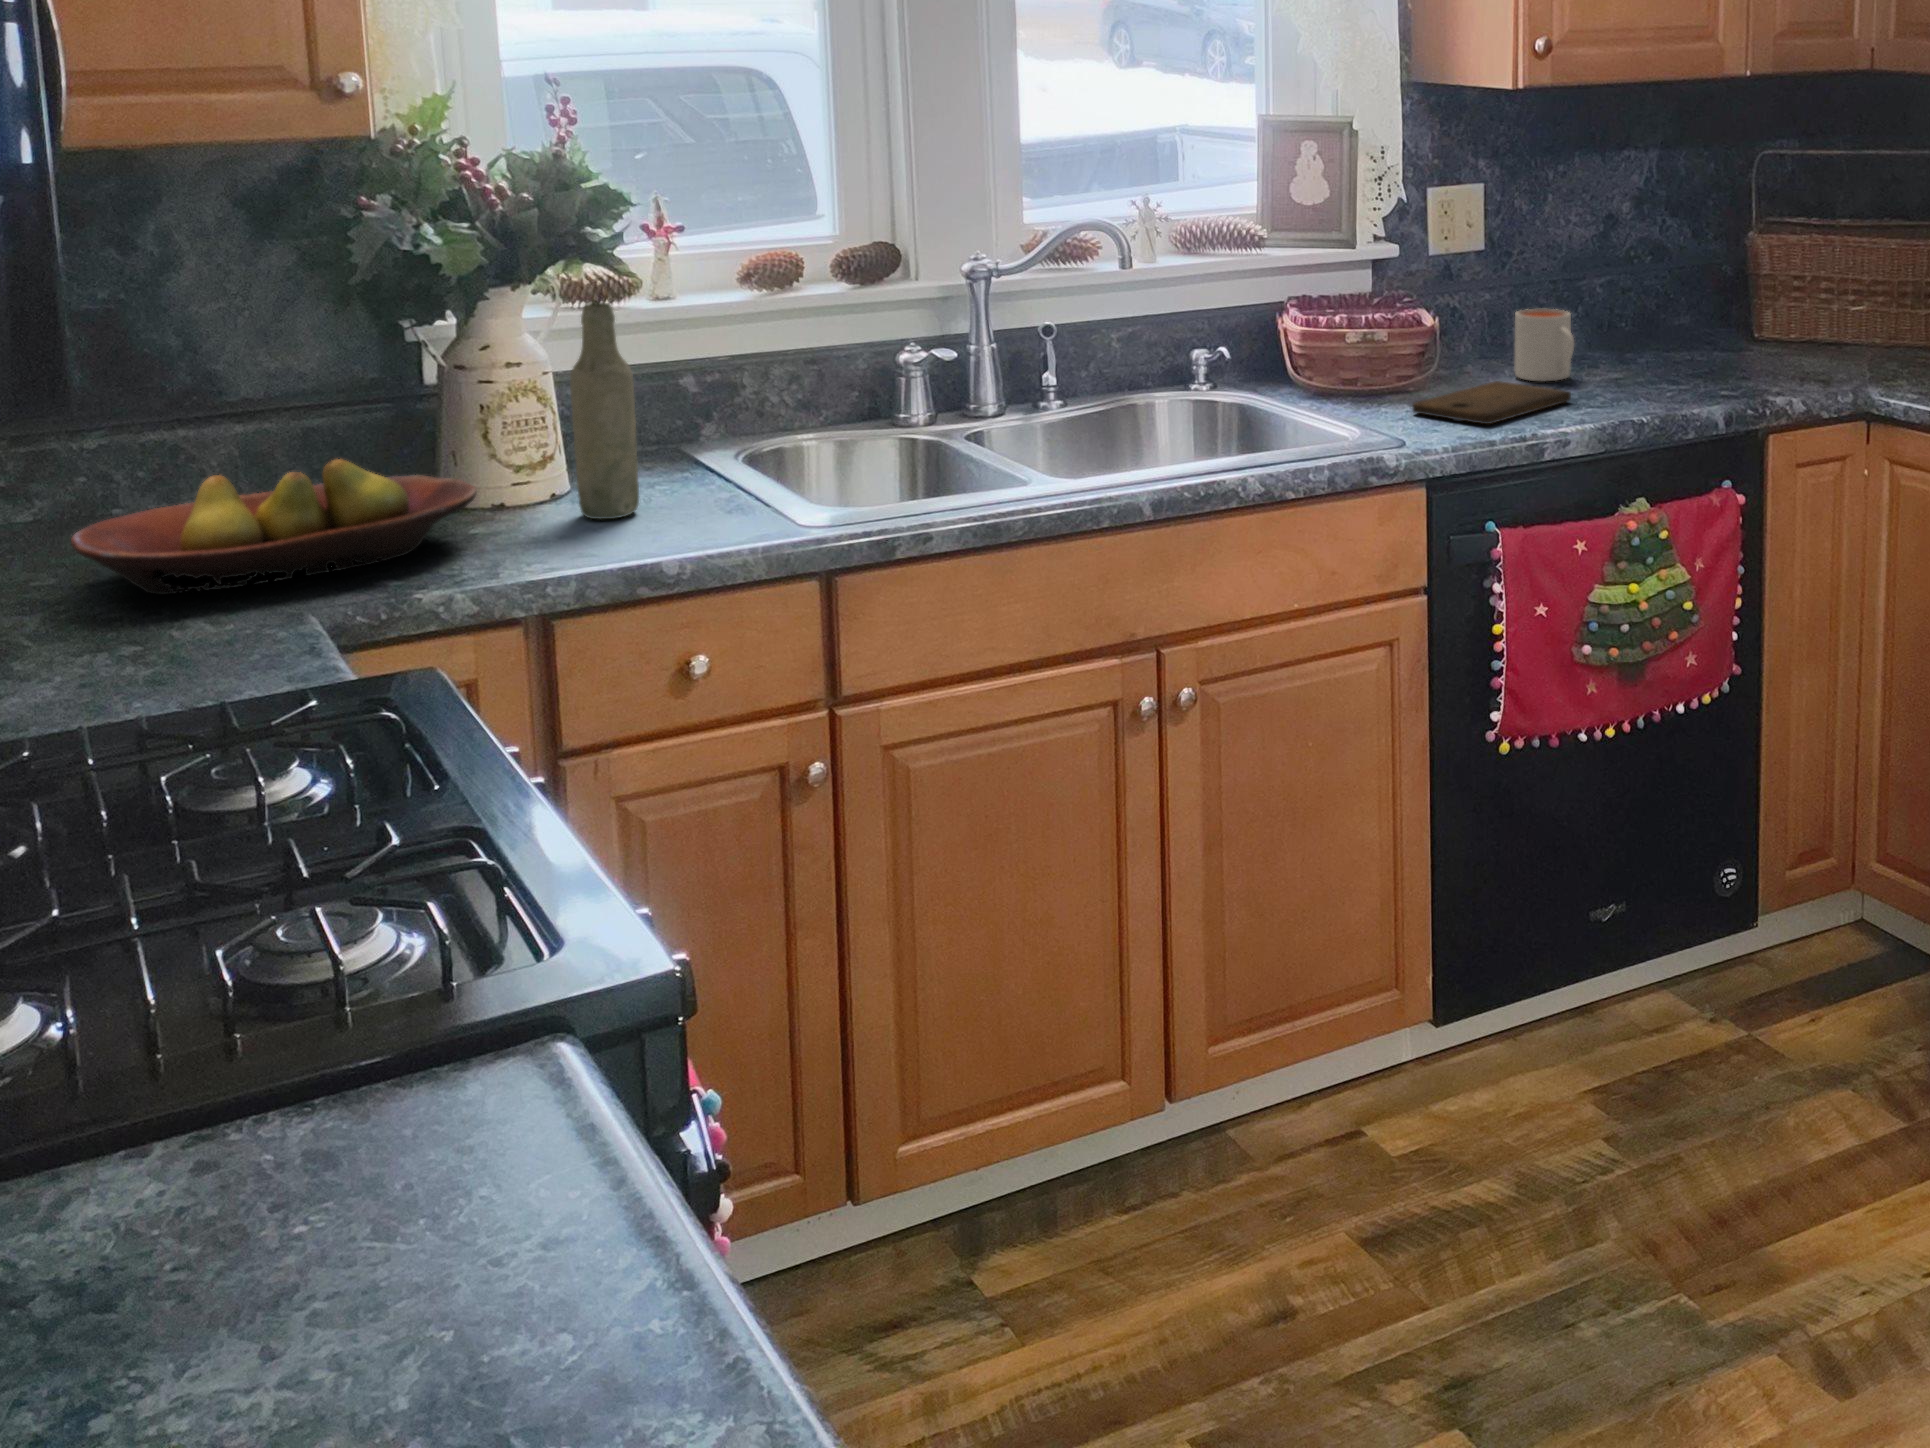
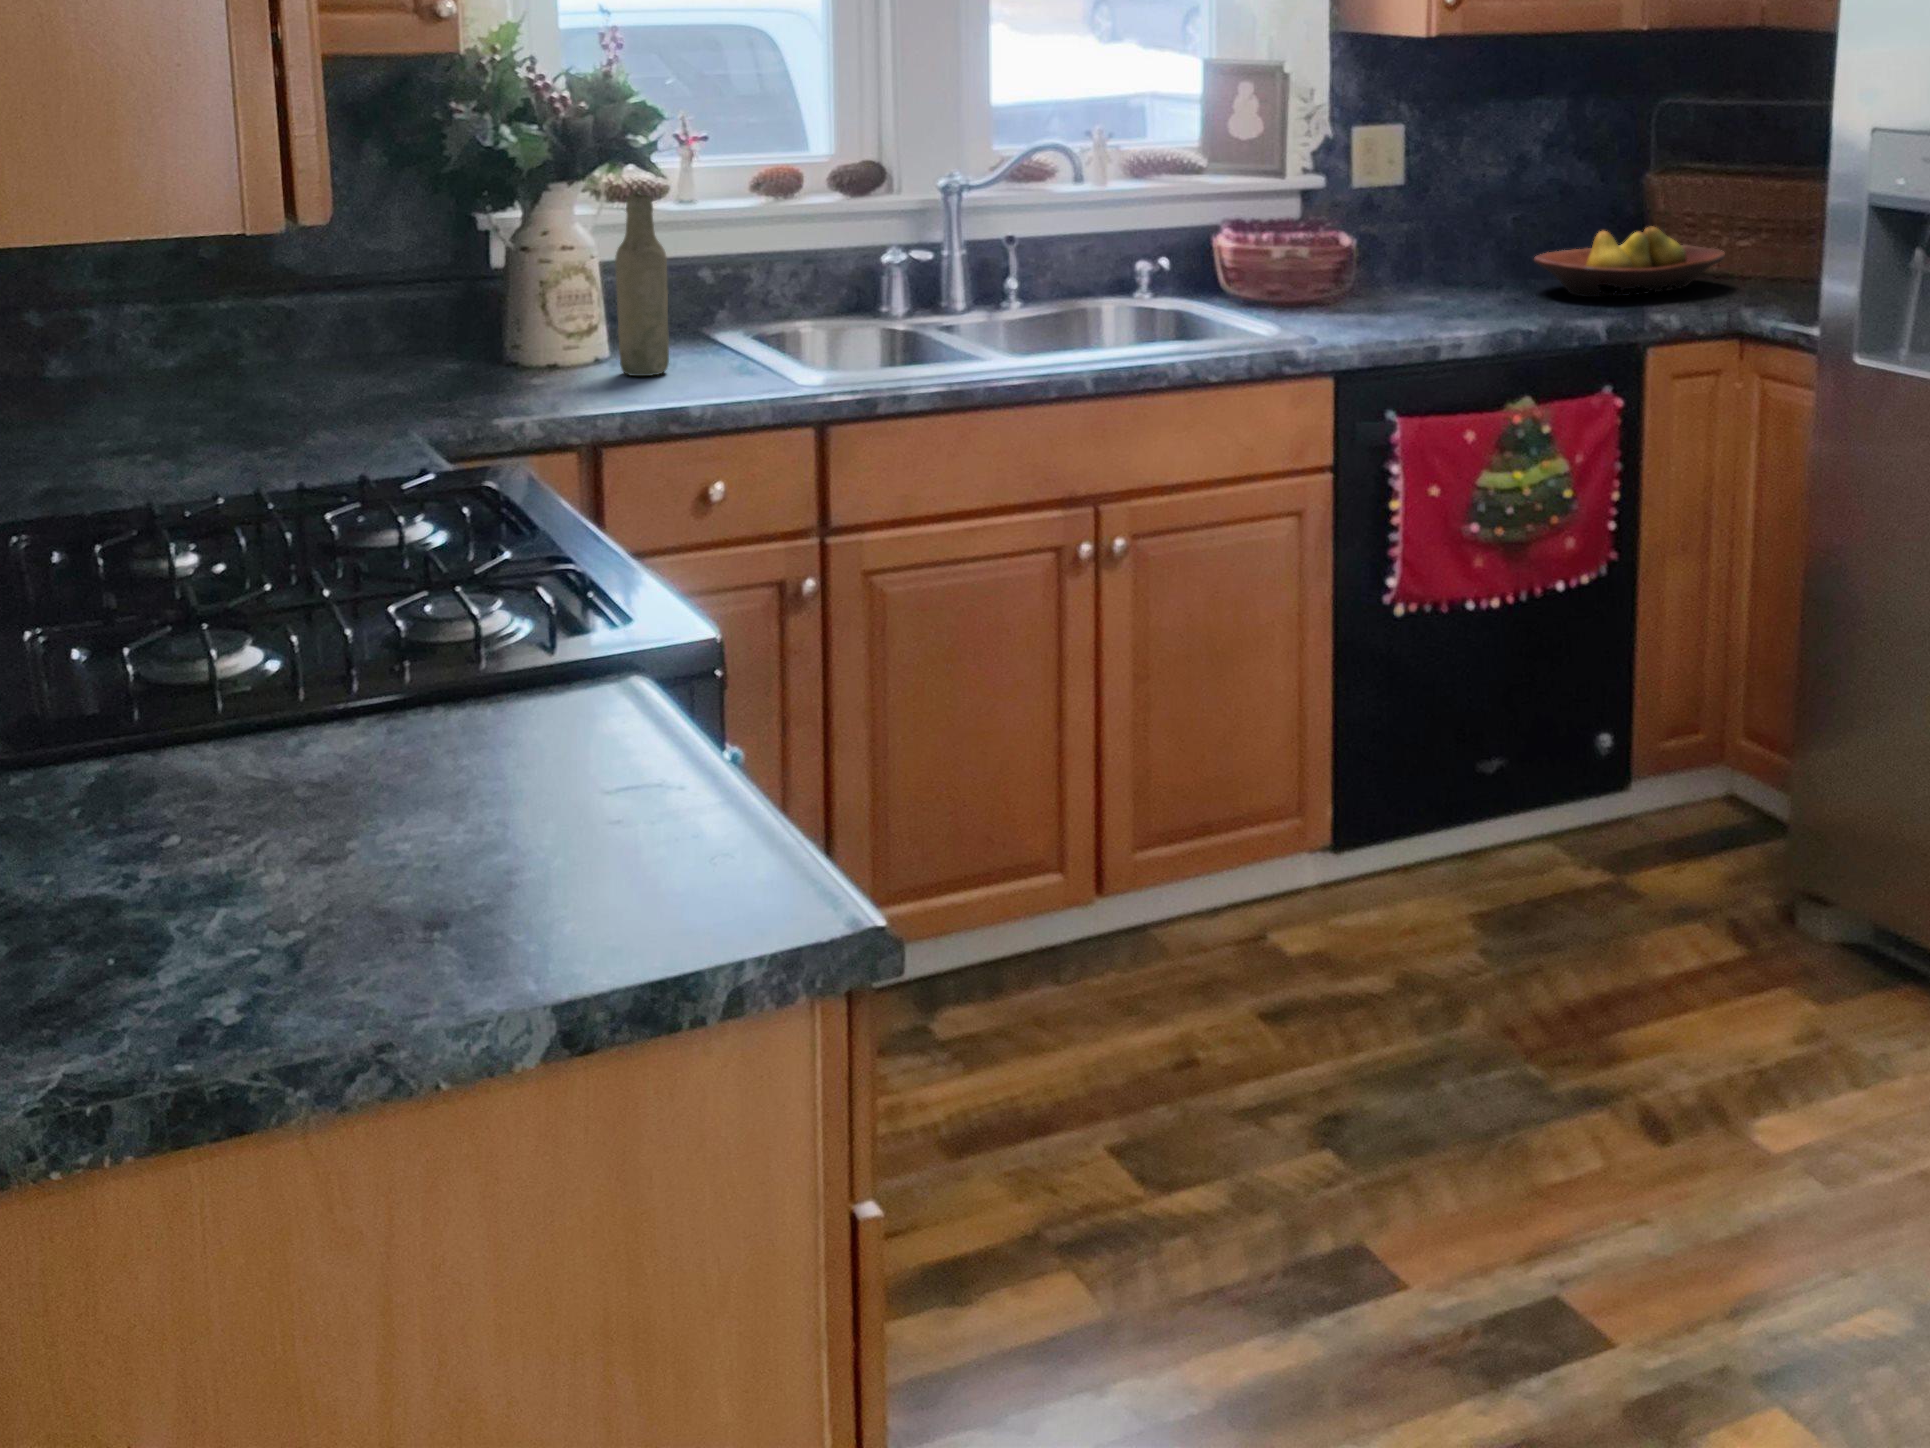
mug: present [1515,309,1574,381] -> none [1424,236,1477,299]
cutting board: present [1412,381,1571,424] -> none [1329,297,1471,329]
fruit bowl: present [71,459,477,594] -> present [1534,227,1725,297]

